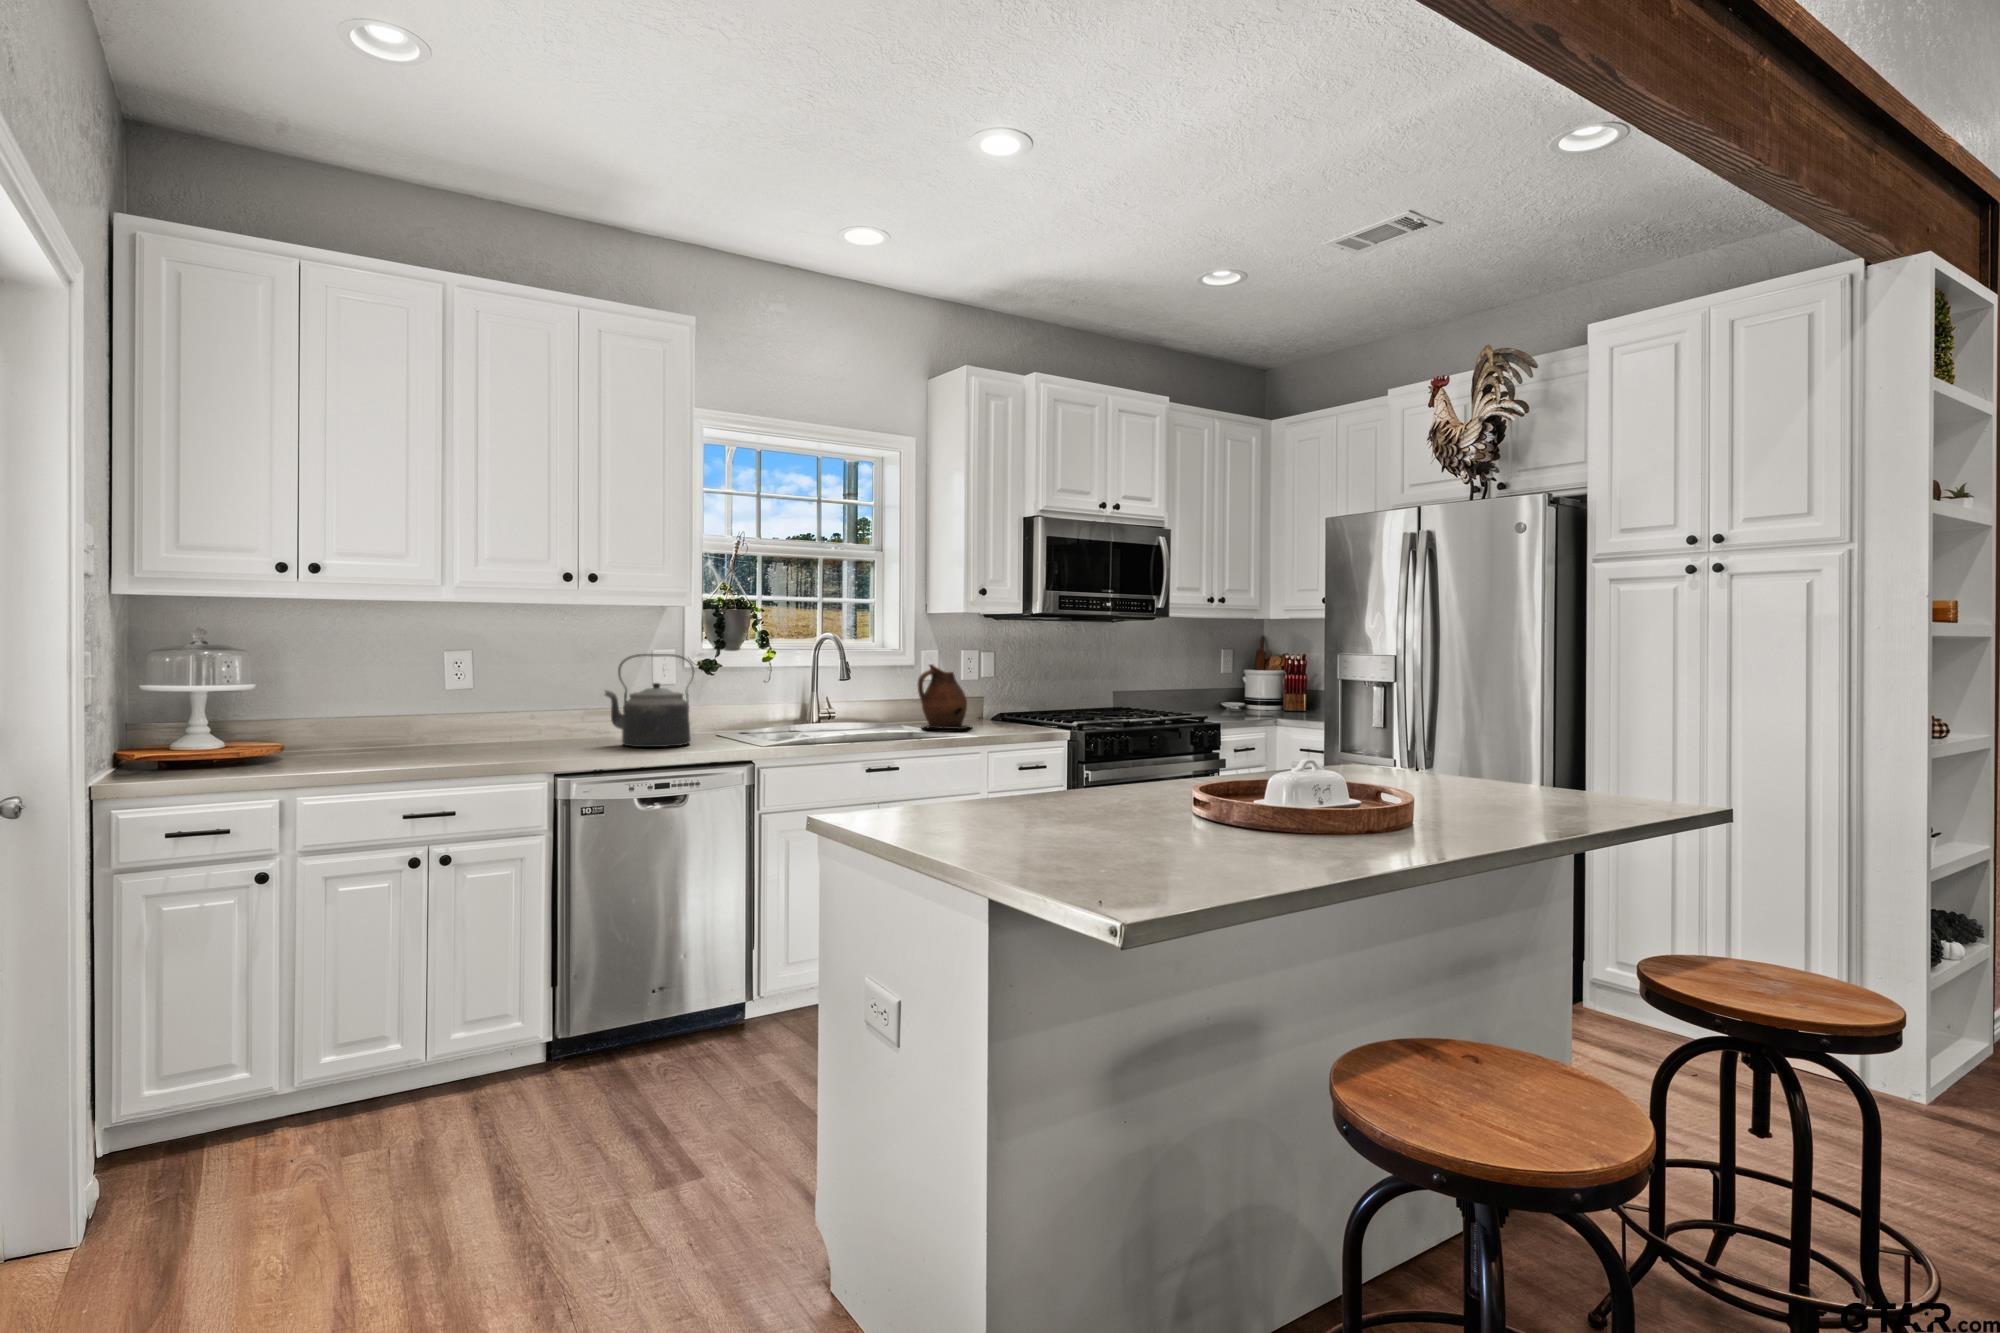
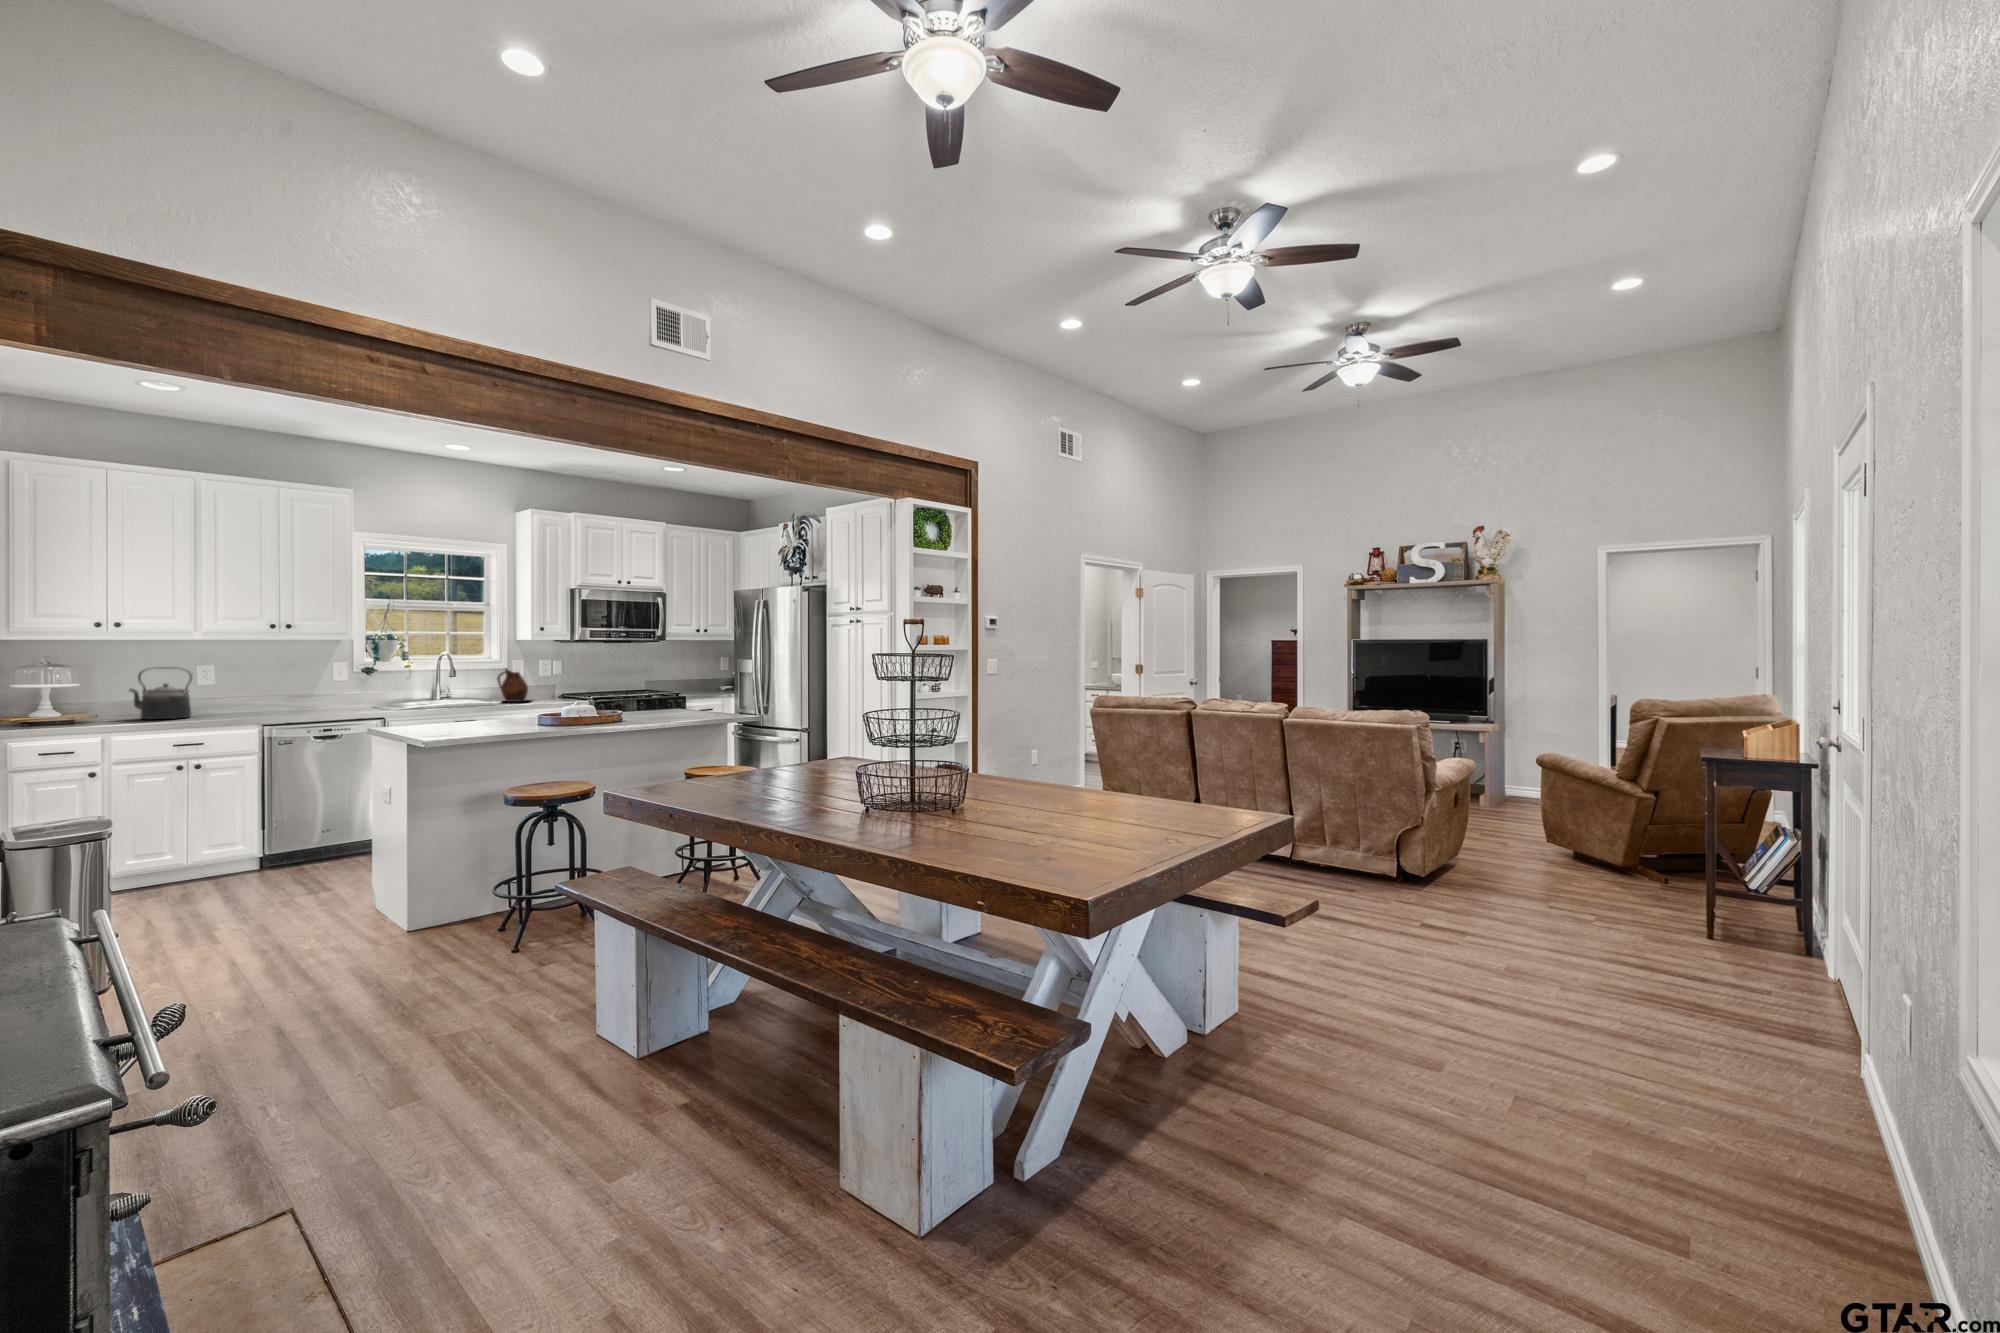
kettle: present [605,654,694,747] -> present [129,670,192,719]

